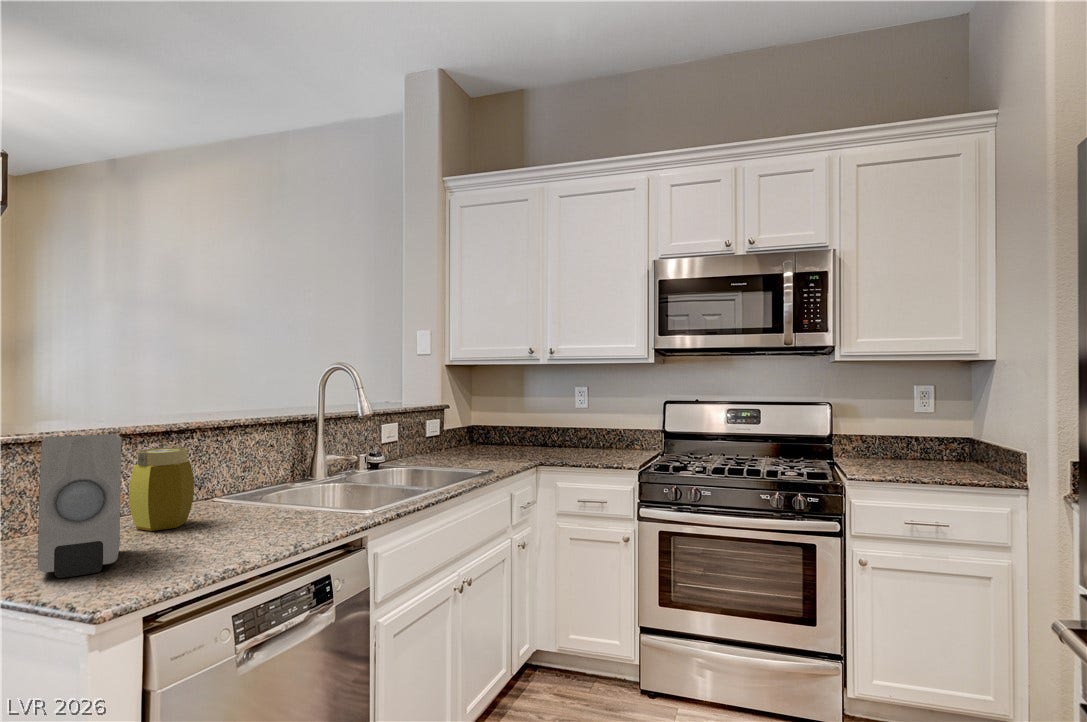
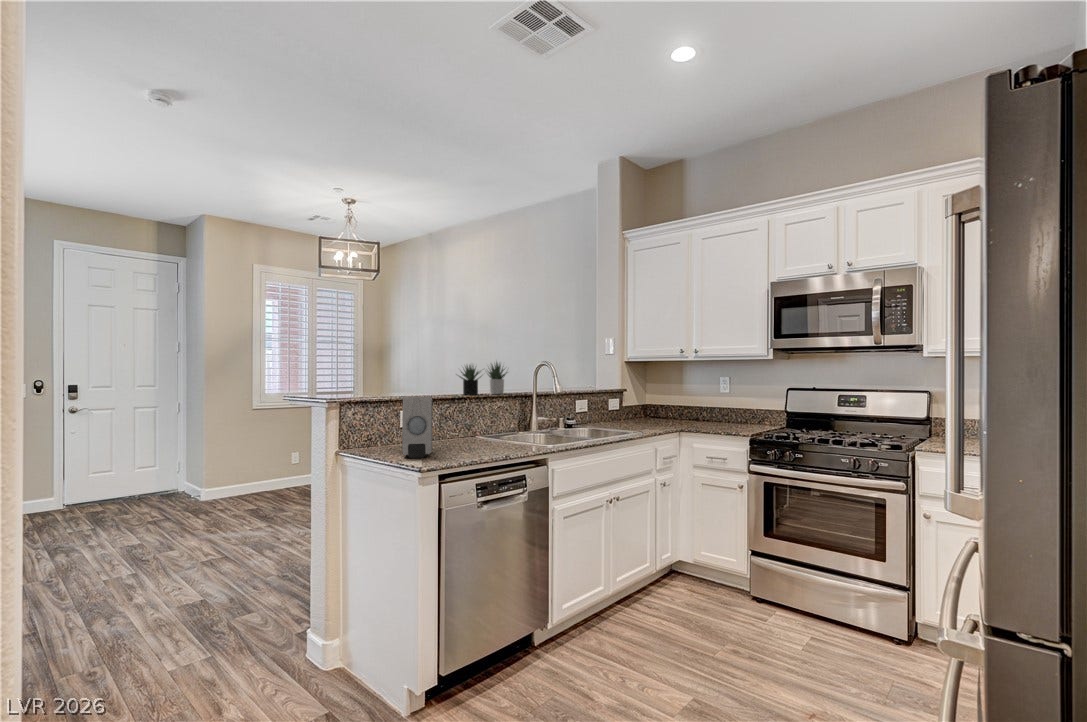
succulent plant: none [169,358,278,423] -> present [459,362,507,395]
jar: present [129,448,194,531] -> none [437,406,465,446]

